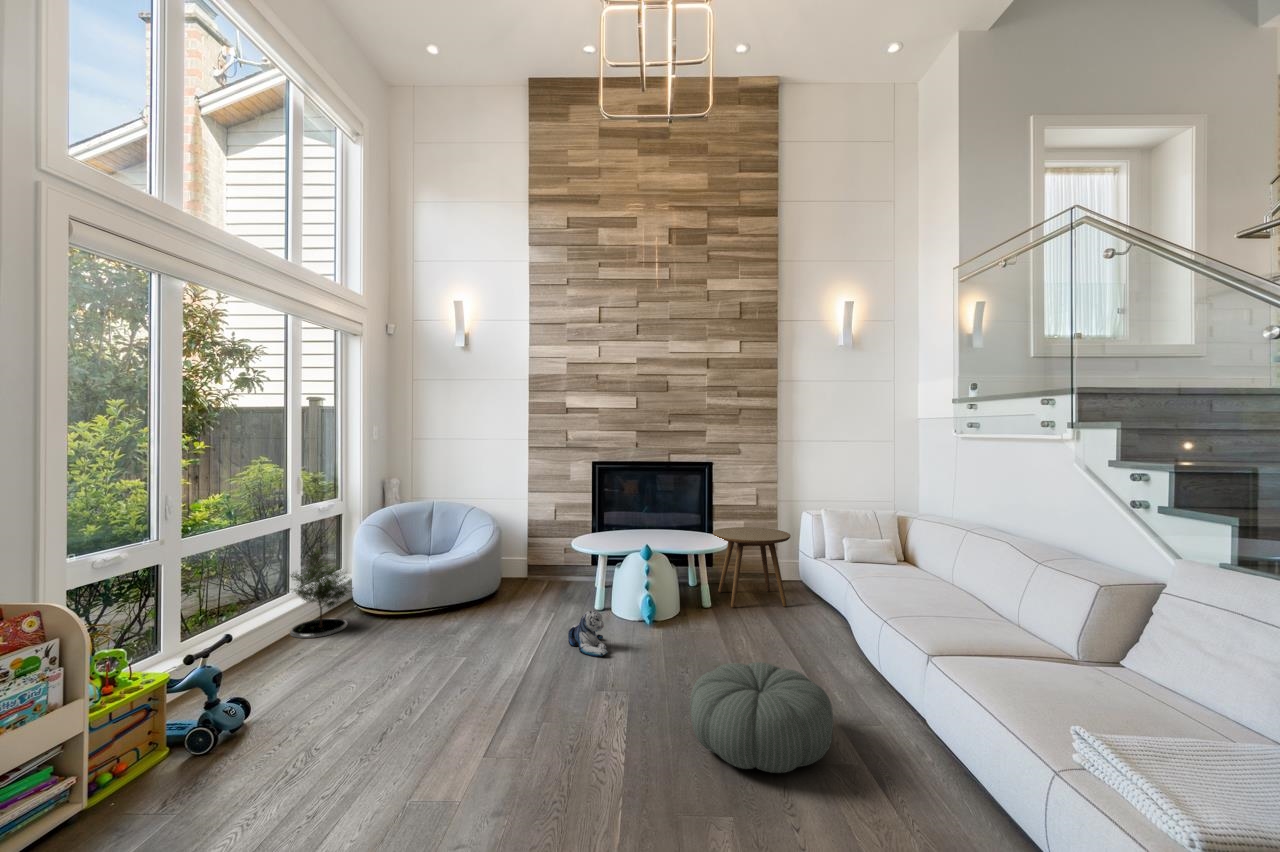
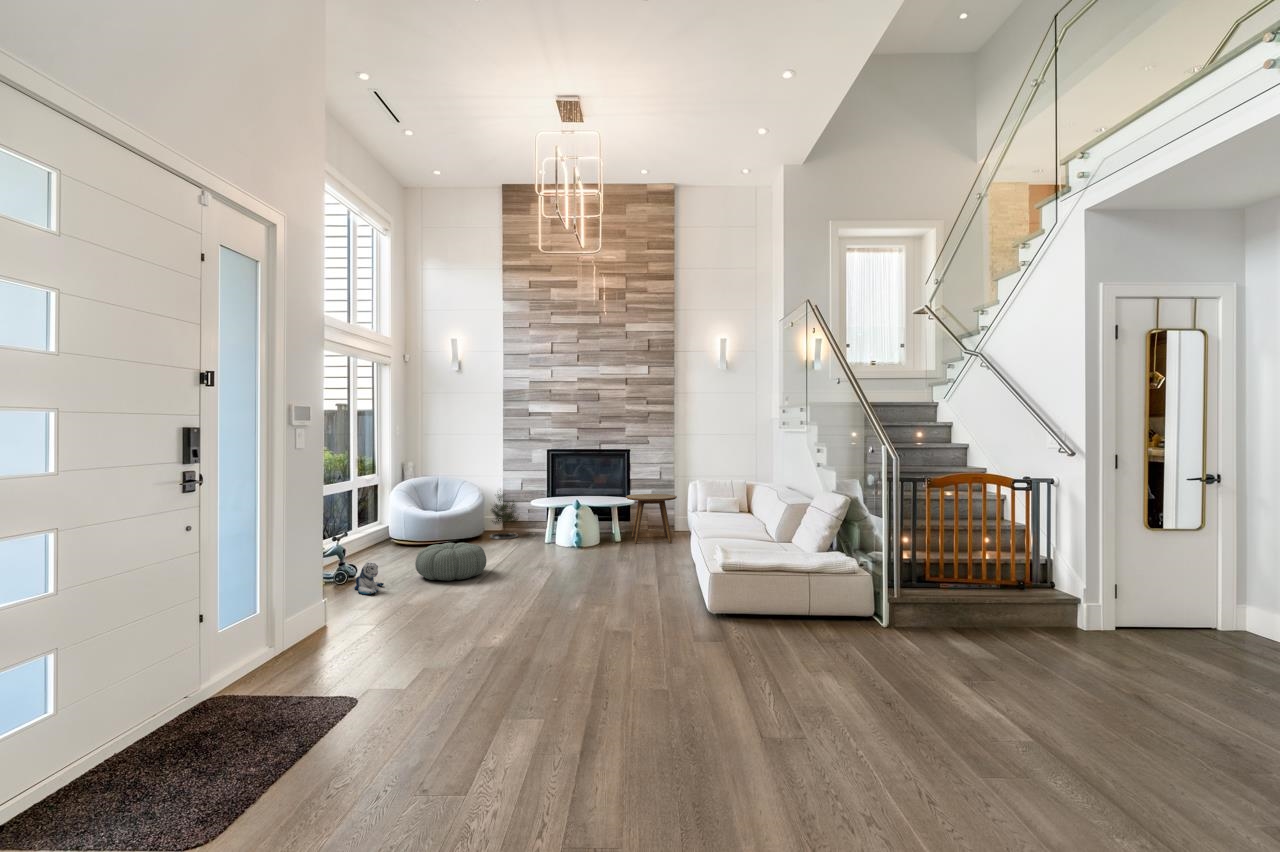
potted tree: present [290,546,353,638] -> present [490,491,518,539]
plush toy: present [568,611,607,657] -> present [354,563,384,595]
pouf: present [690,662,834,773] -> present [415,543,486,581]

